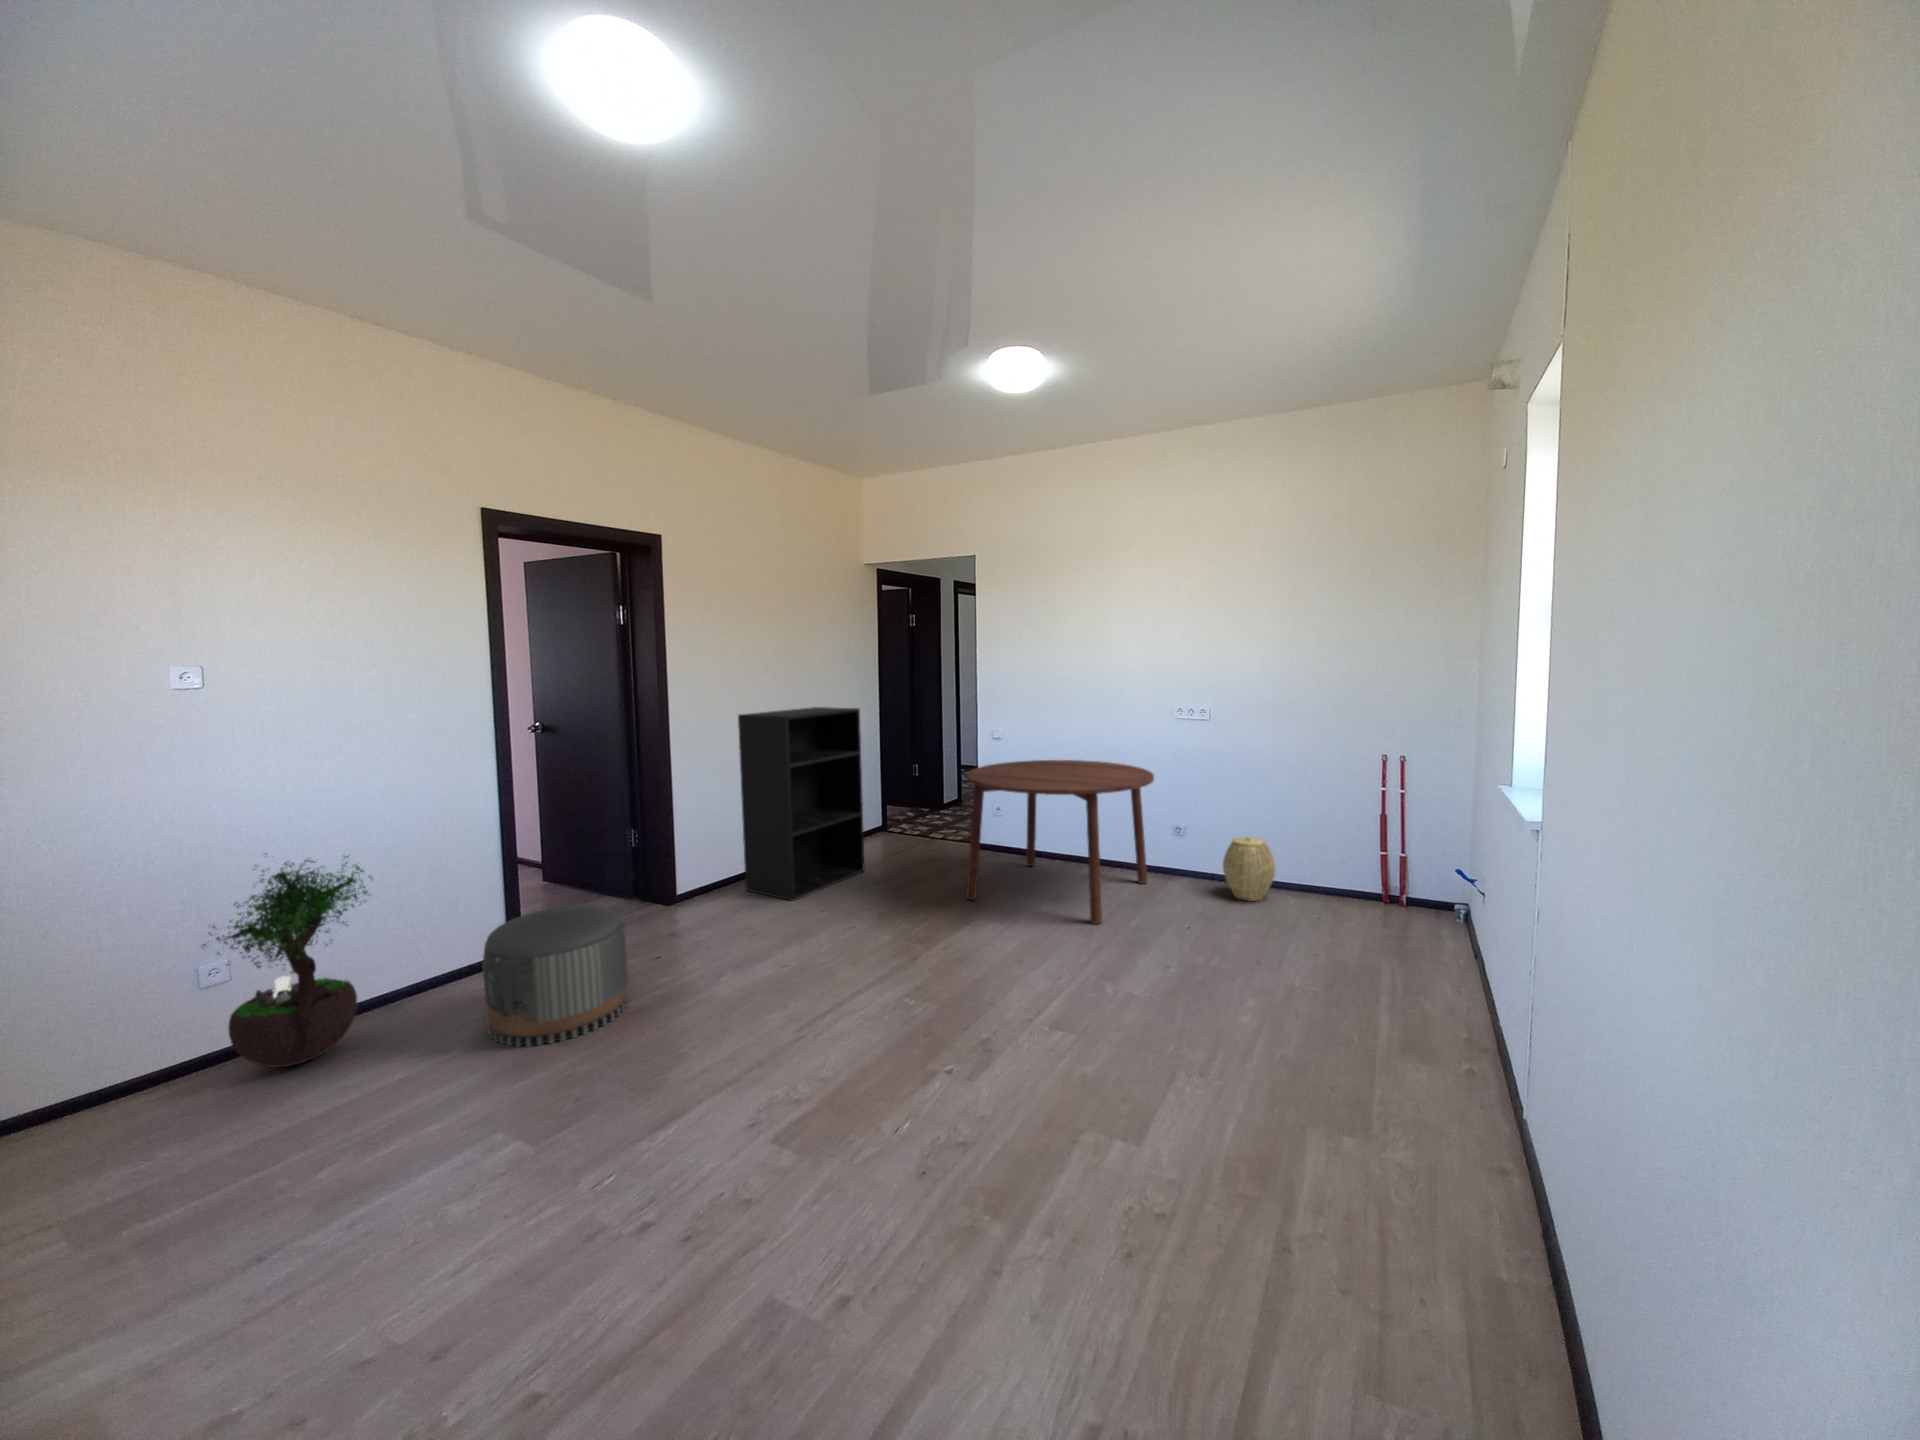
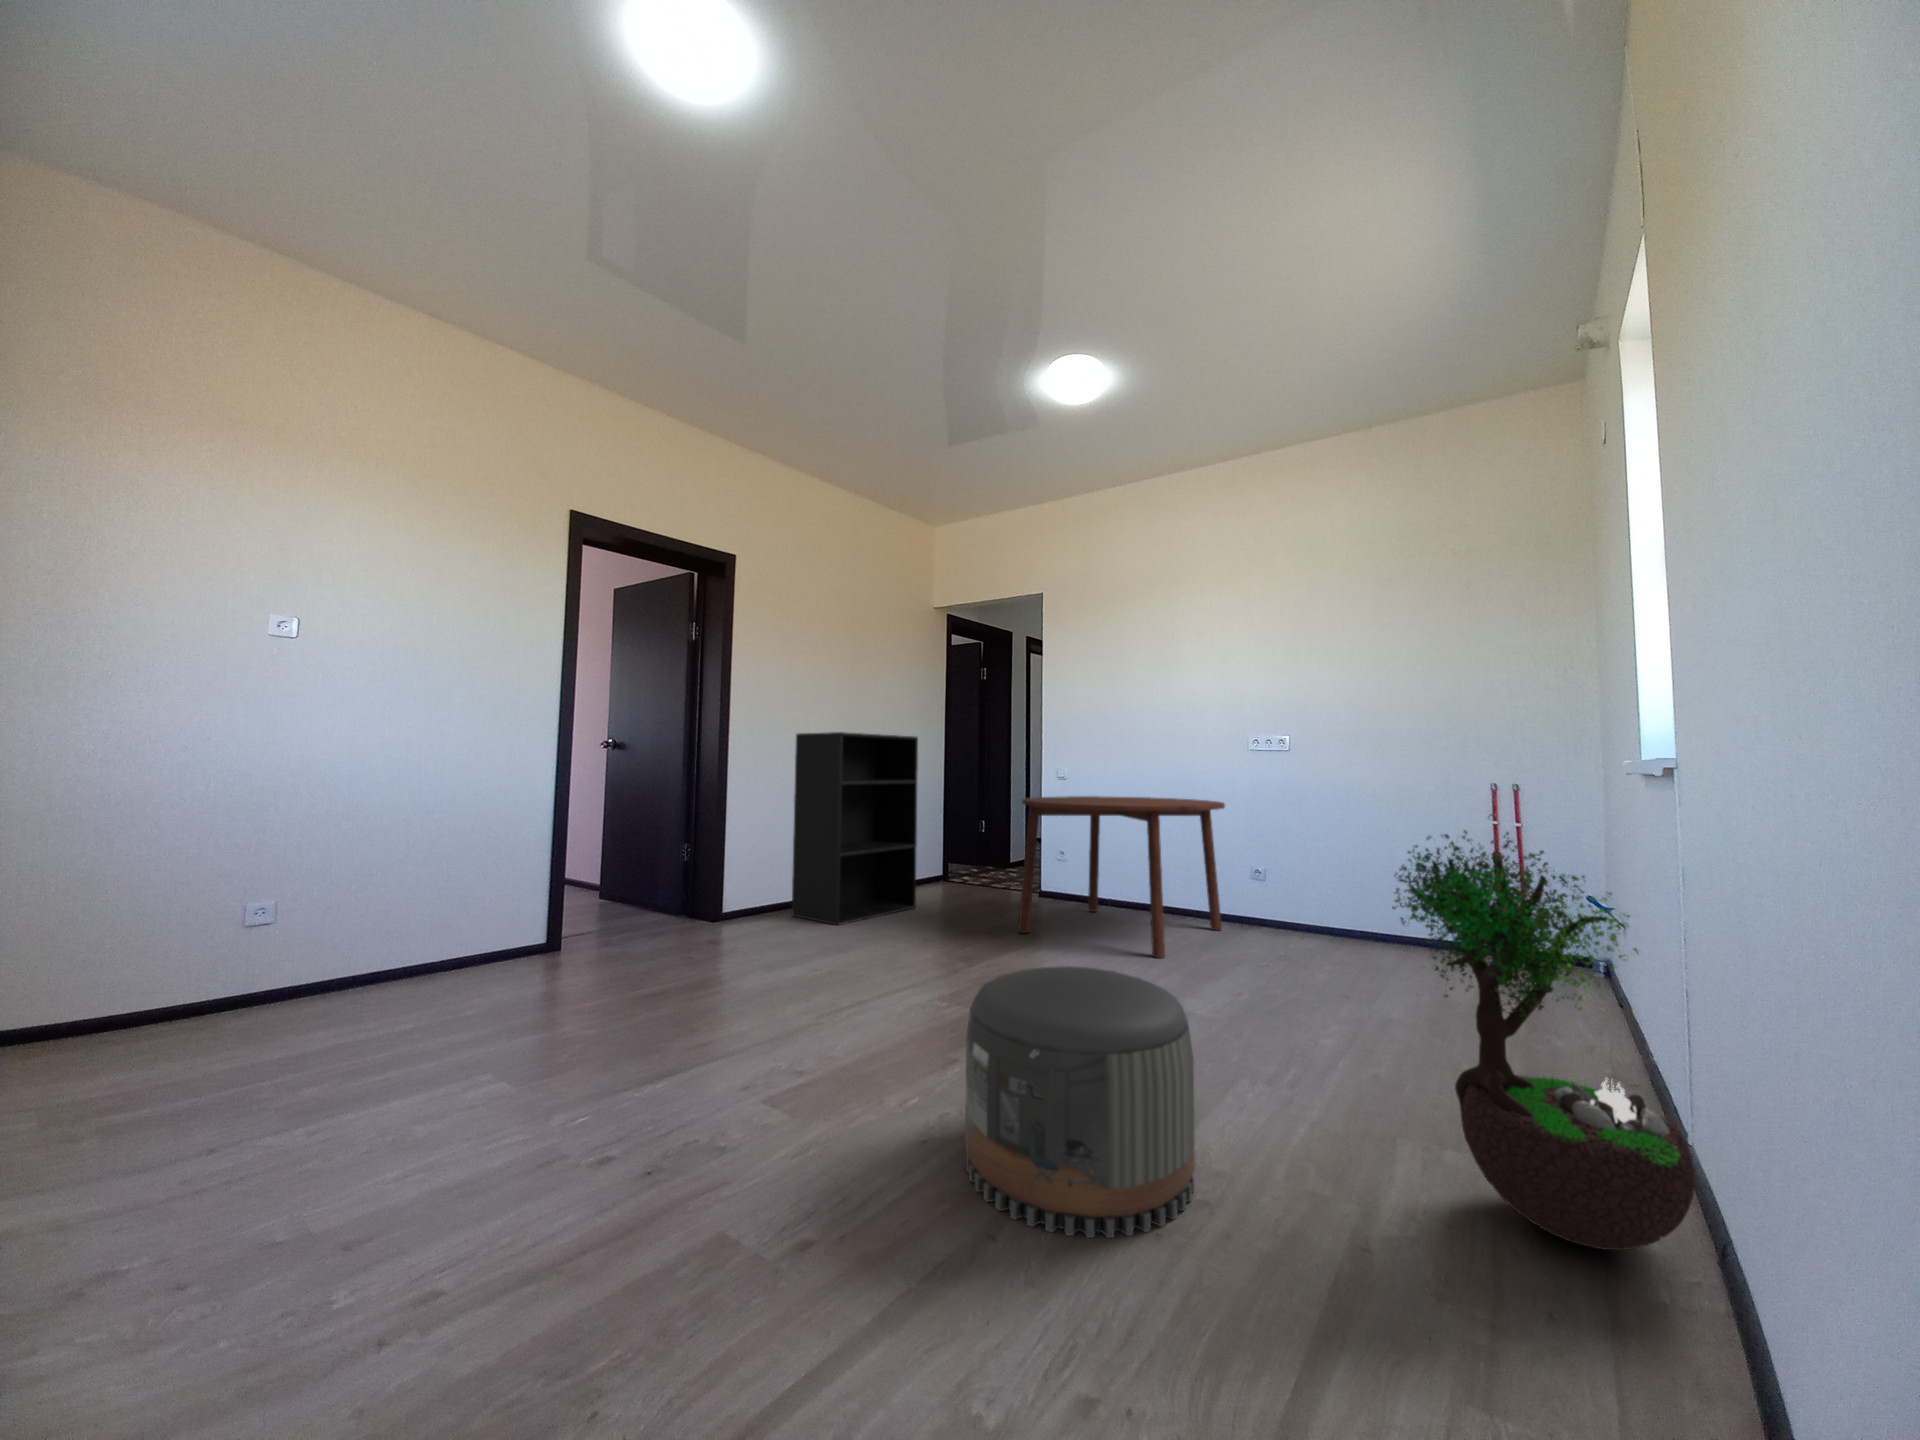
woven basket: present [1223,837,1275,901] -> none [1307,876,1369,949]
potted tree: present [202,854,372,1067] -> present [1392,814,1695,1250]
pouf: present [483,905,629,1047] -> present [965,966,1195,1238]

